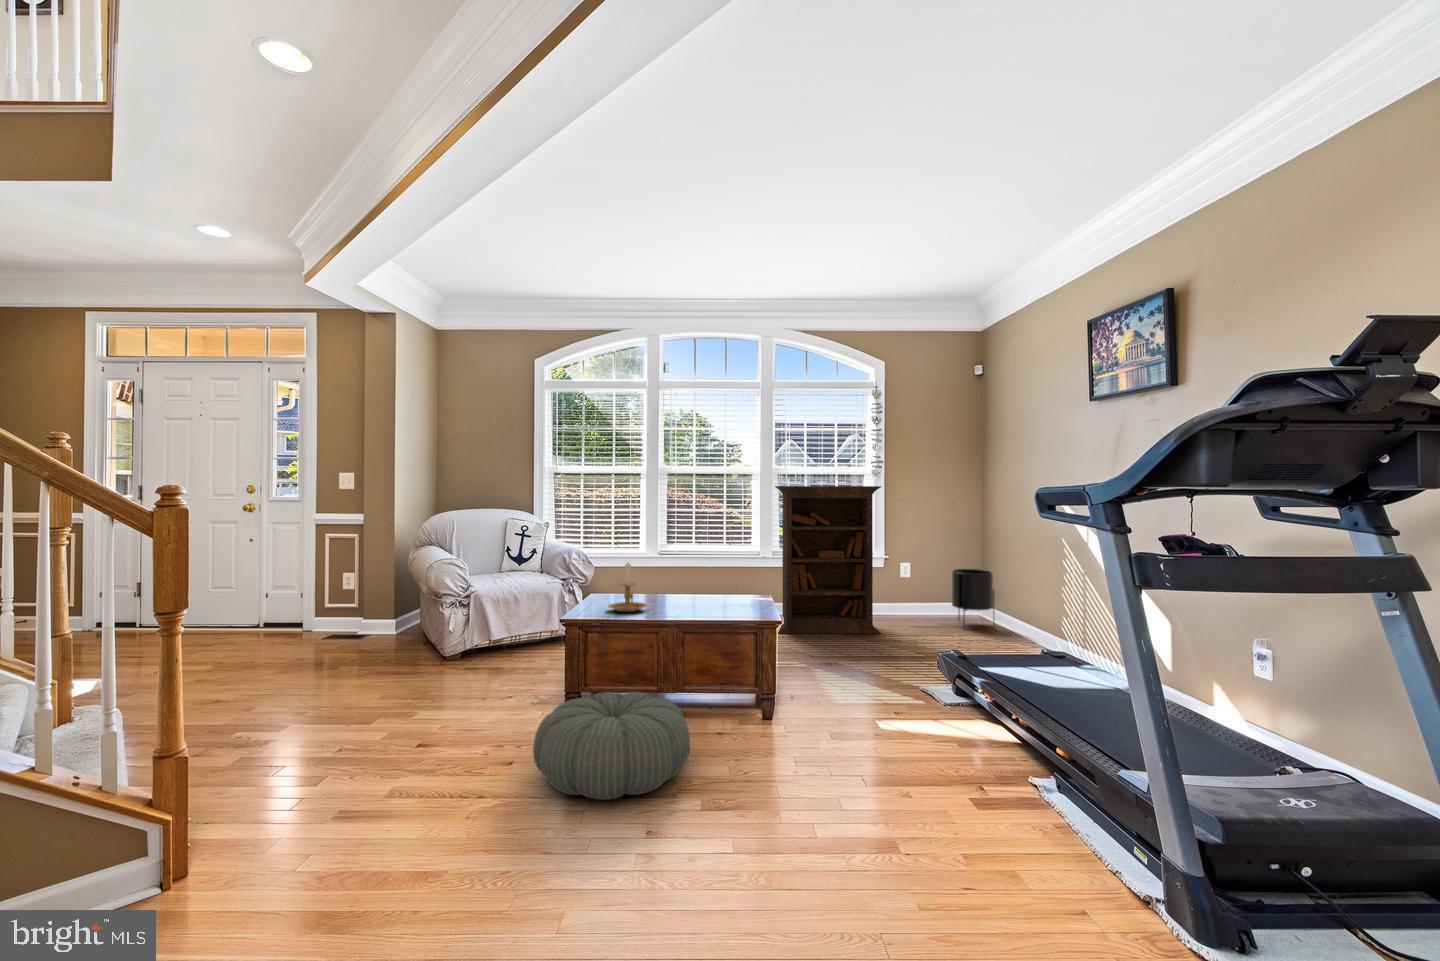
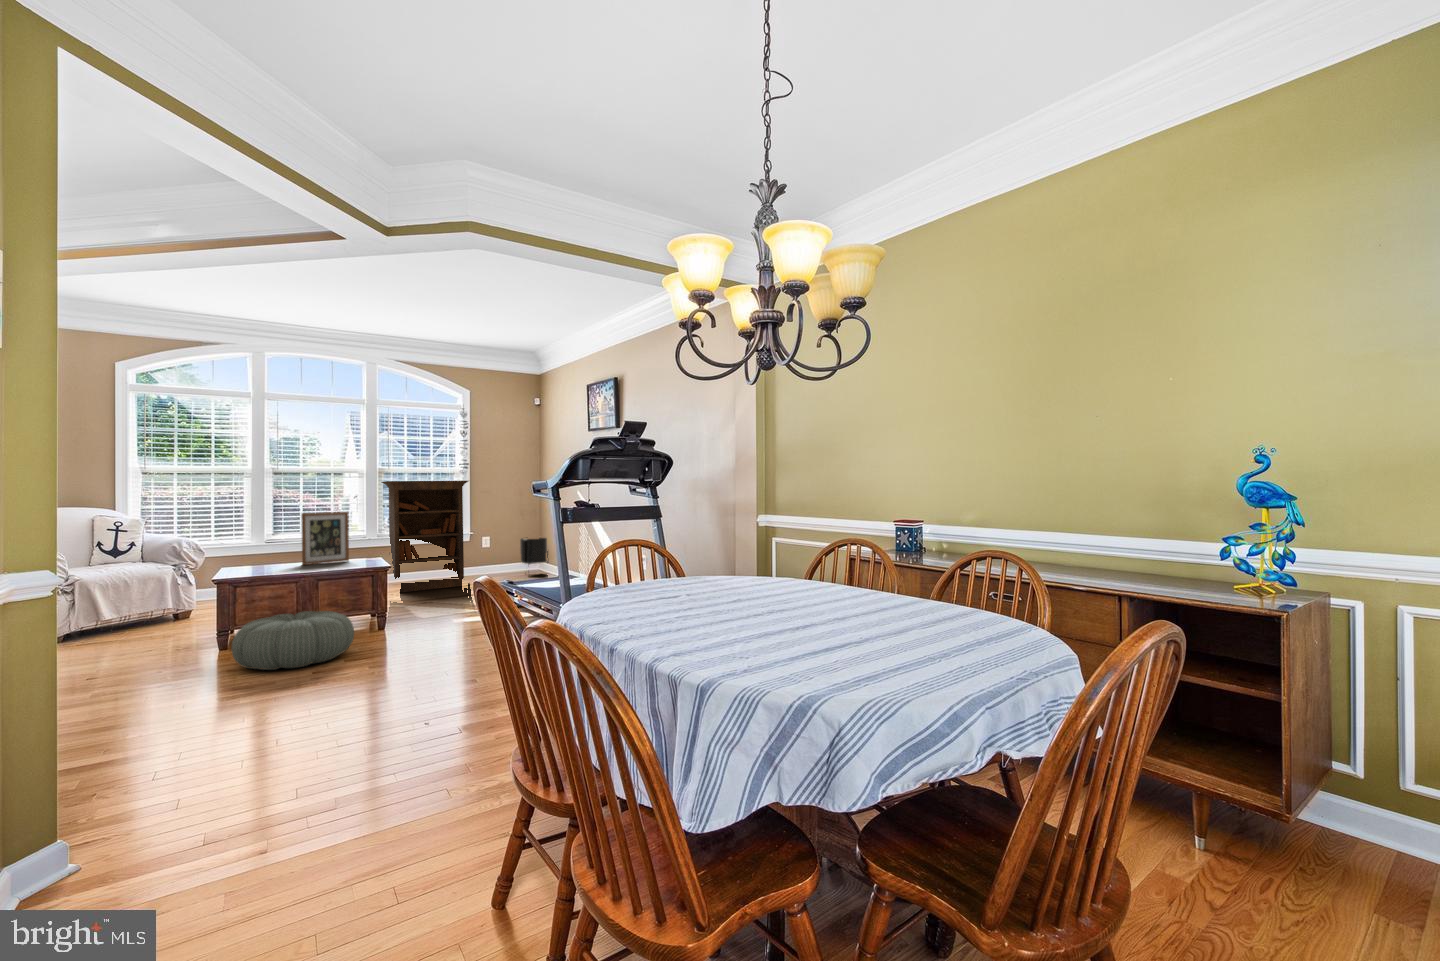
picture frame: none [659,534,715,606] -> present [301,512,349,565]
candle holder: present [608,563,647,612] -> none [261,532,296,569]

